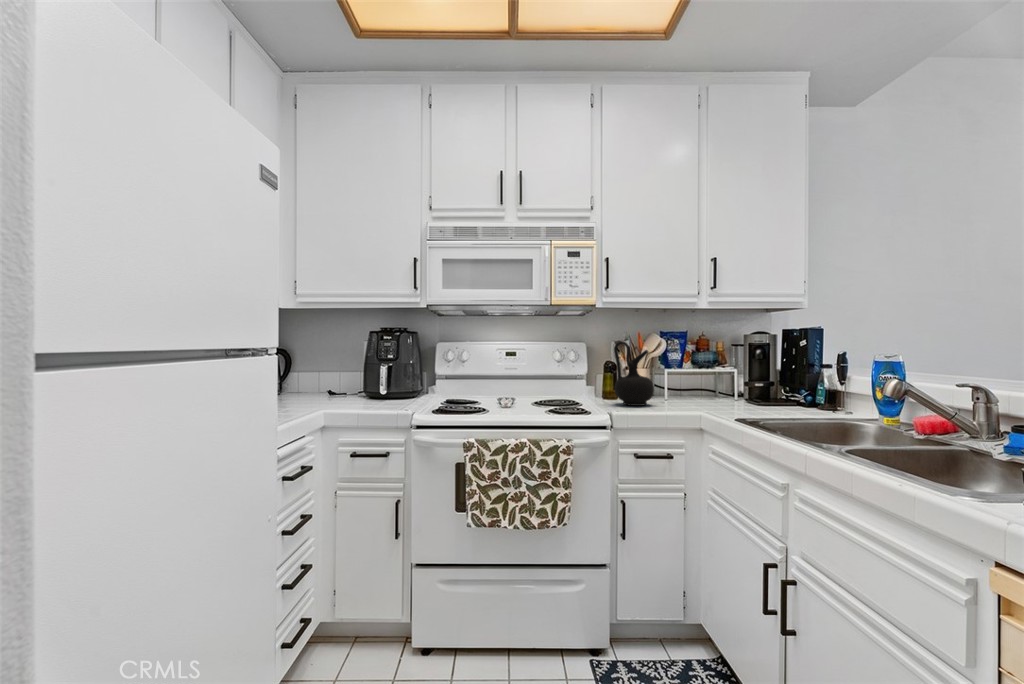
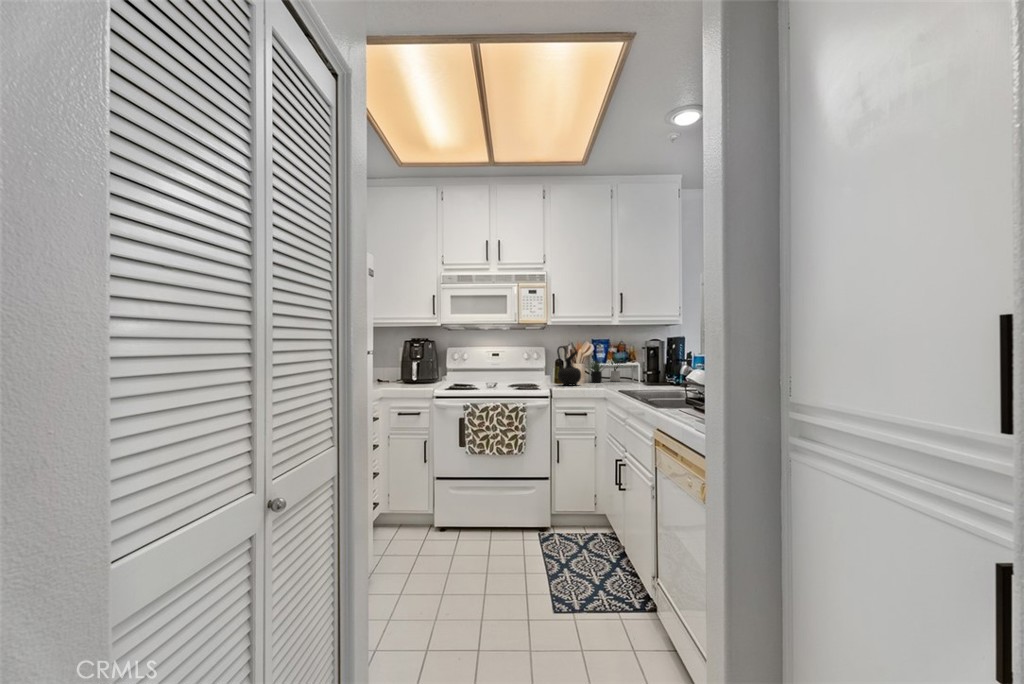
succulent plant: none [652,358,712,399] -> present [590,359,623,382]

